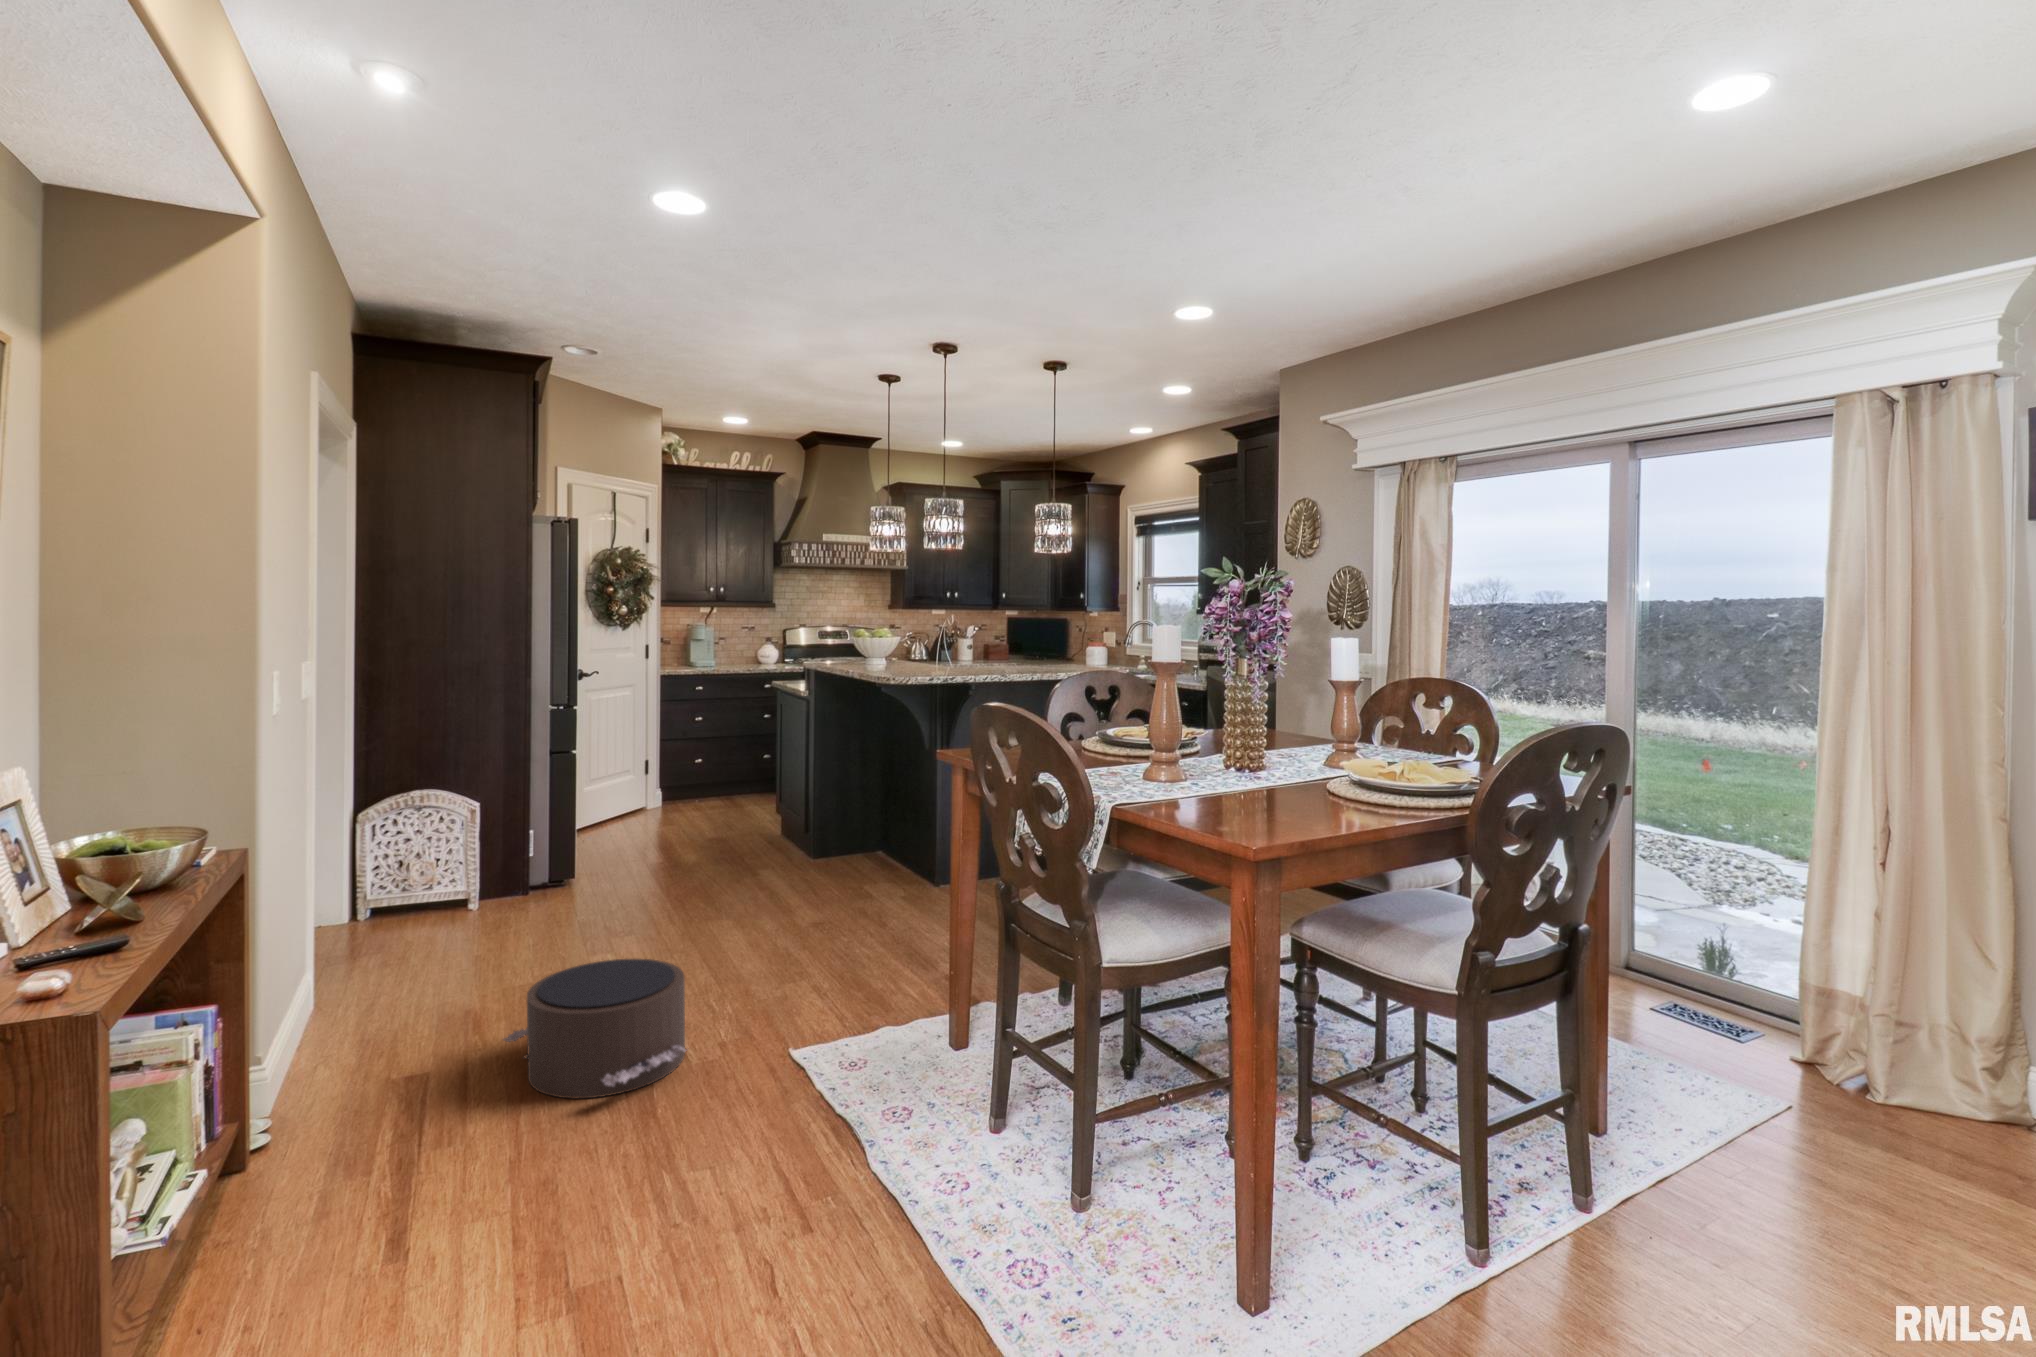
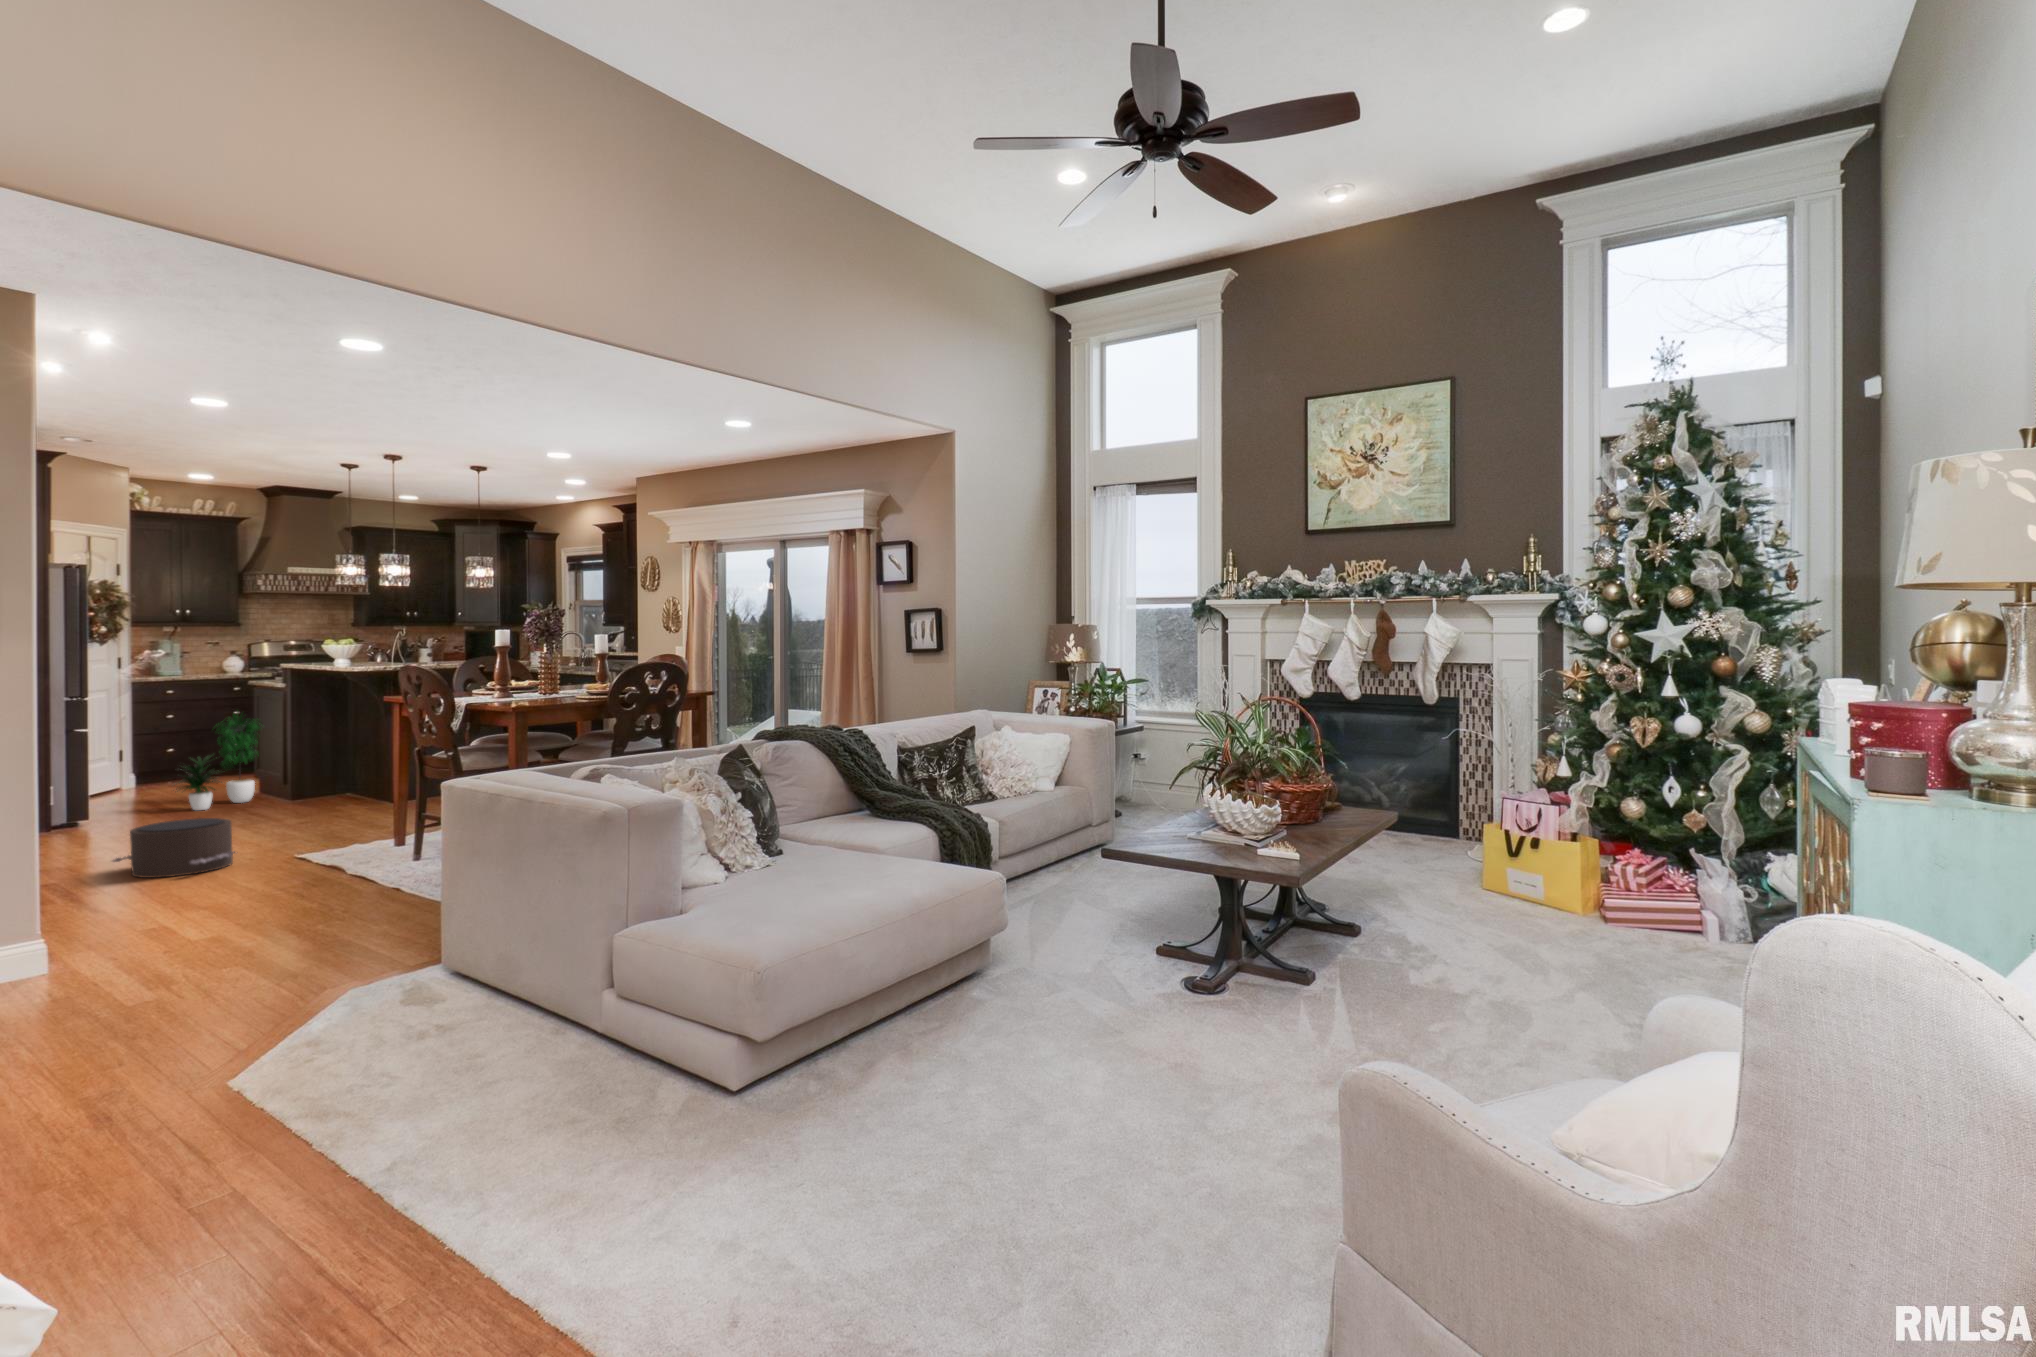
potted plant: none [673,722,783,864] -> present [176,713,262,810]

